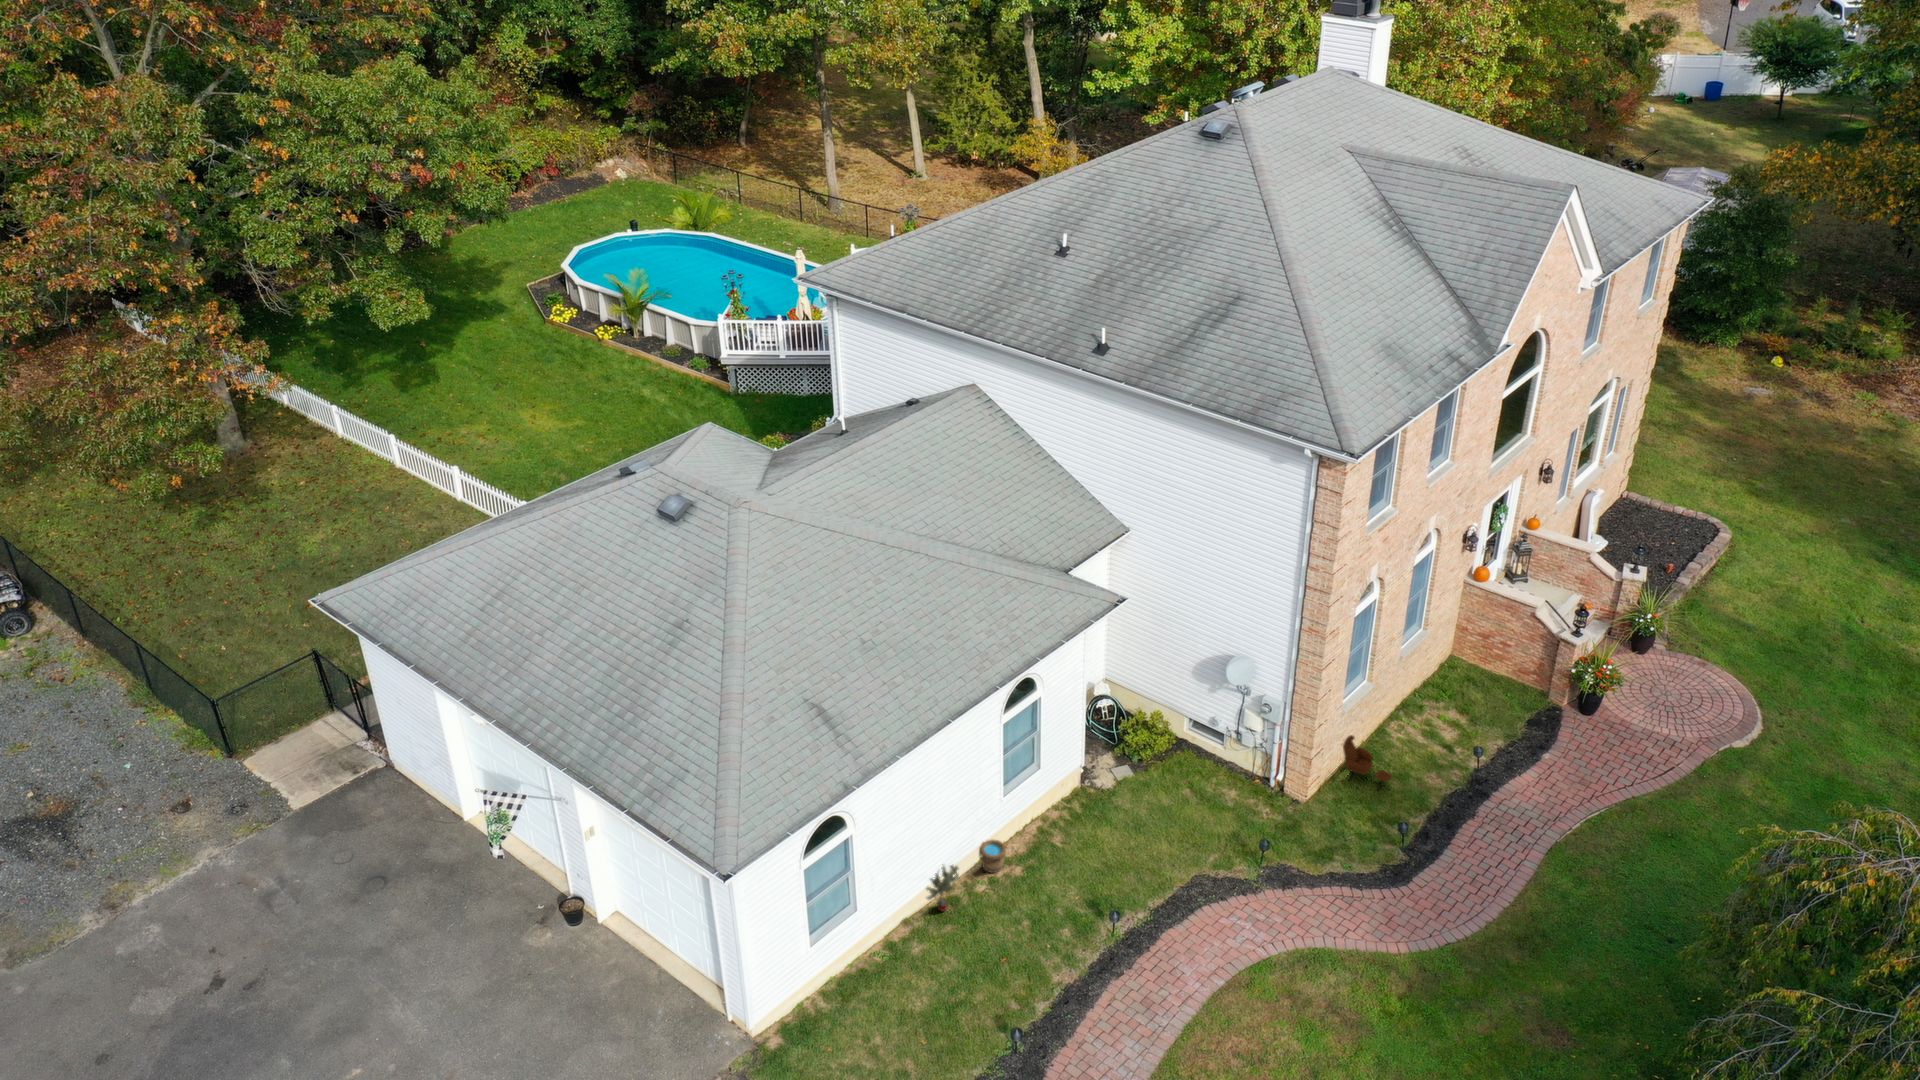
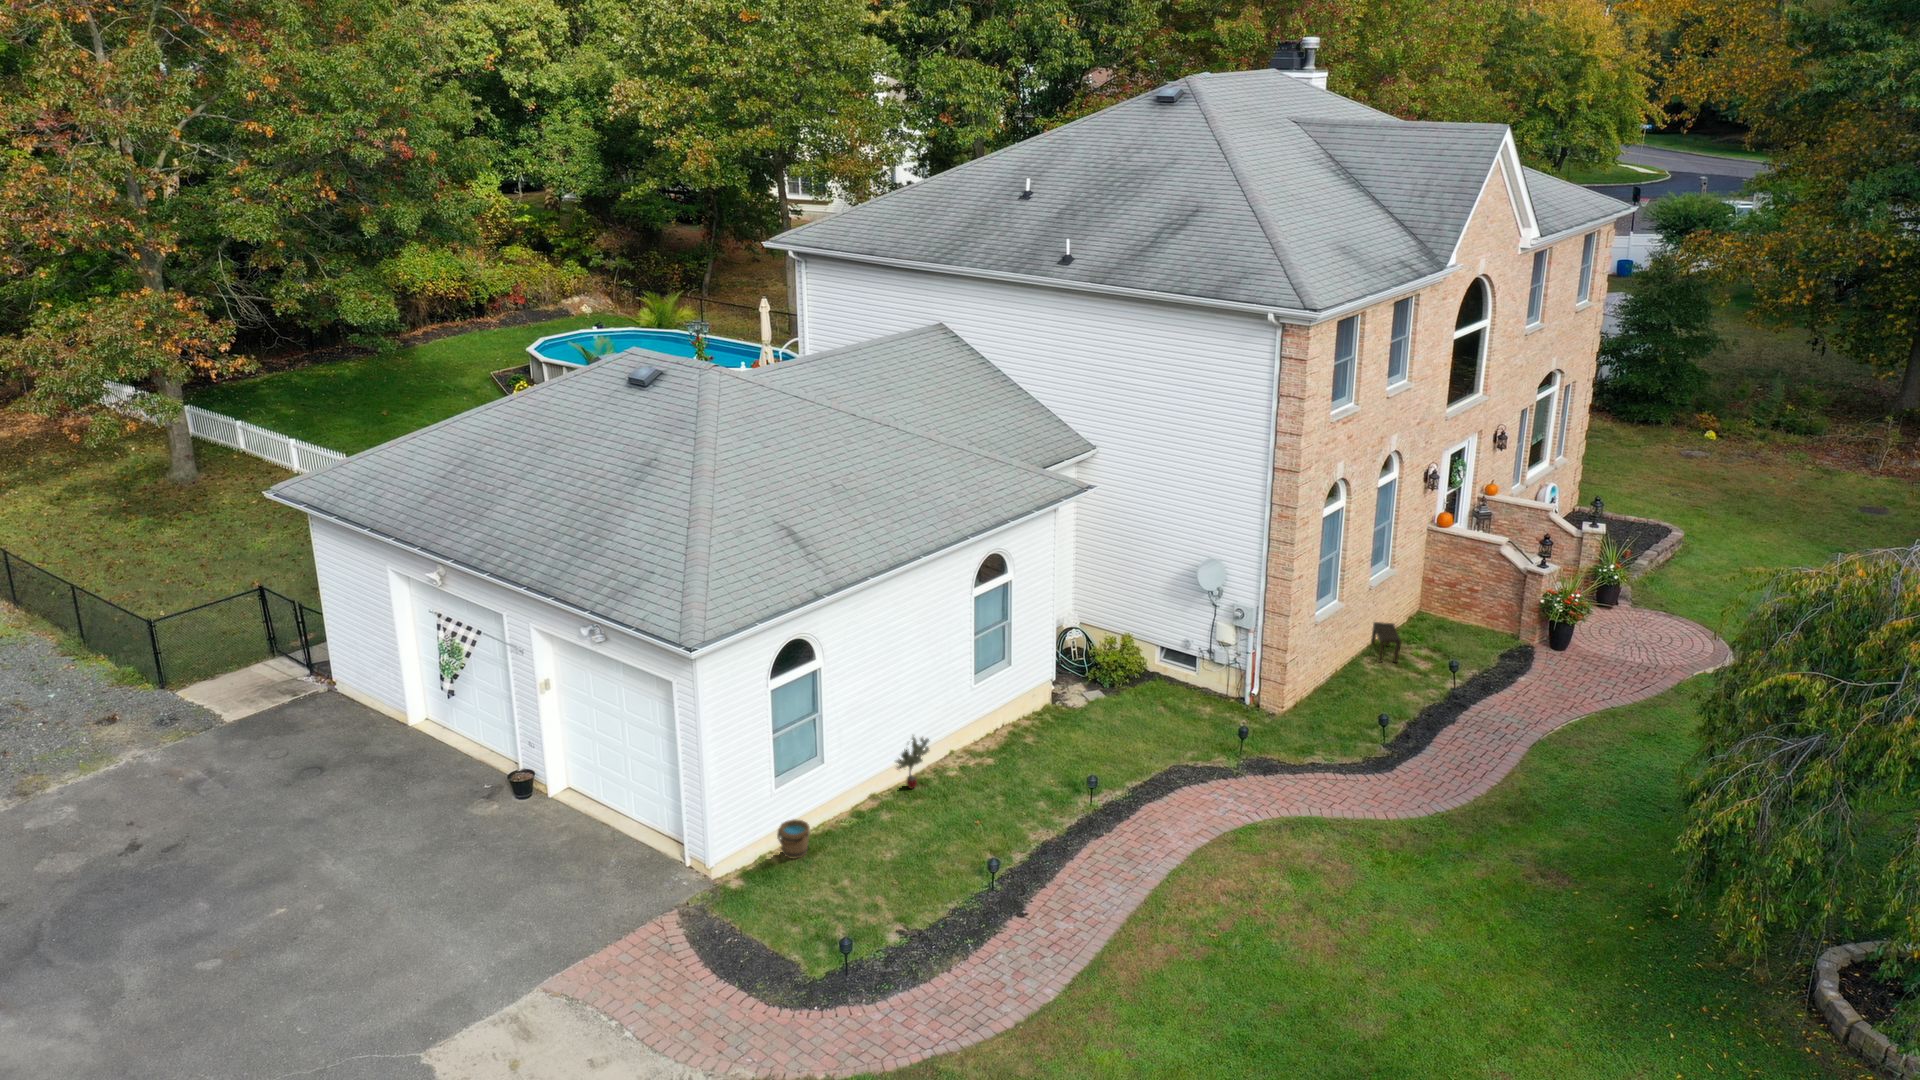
bench: none [1399,685,1429,731] -> present [1371,622,1401,663]
lounge chair: present [1343,735,1391,789] -> none [1317,651,1369,705]
bucket: present [979,840,1006,873] -> present [777,820,810,858]

